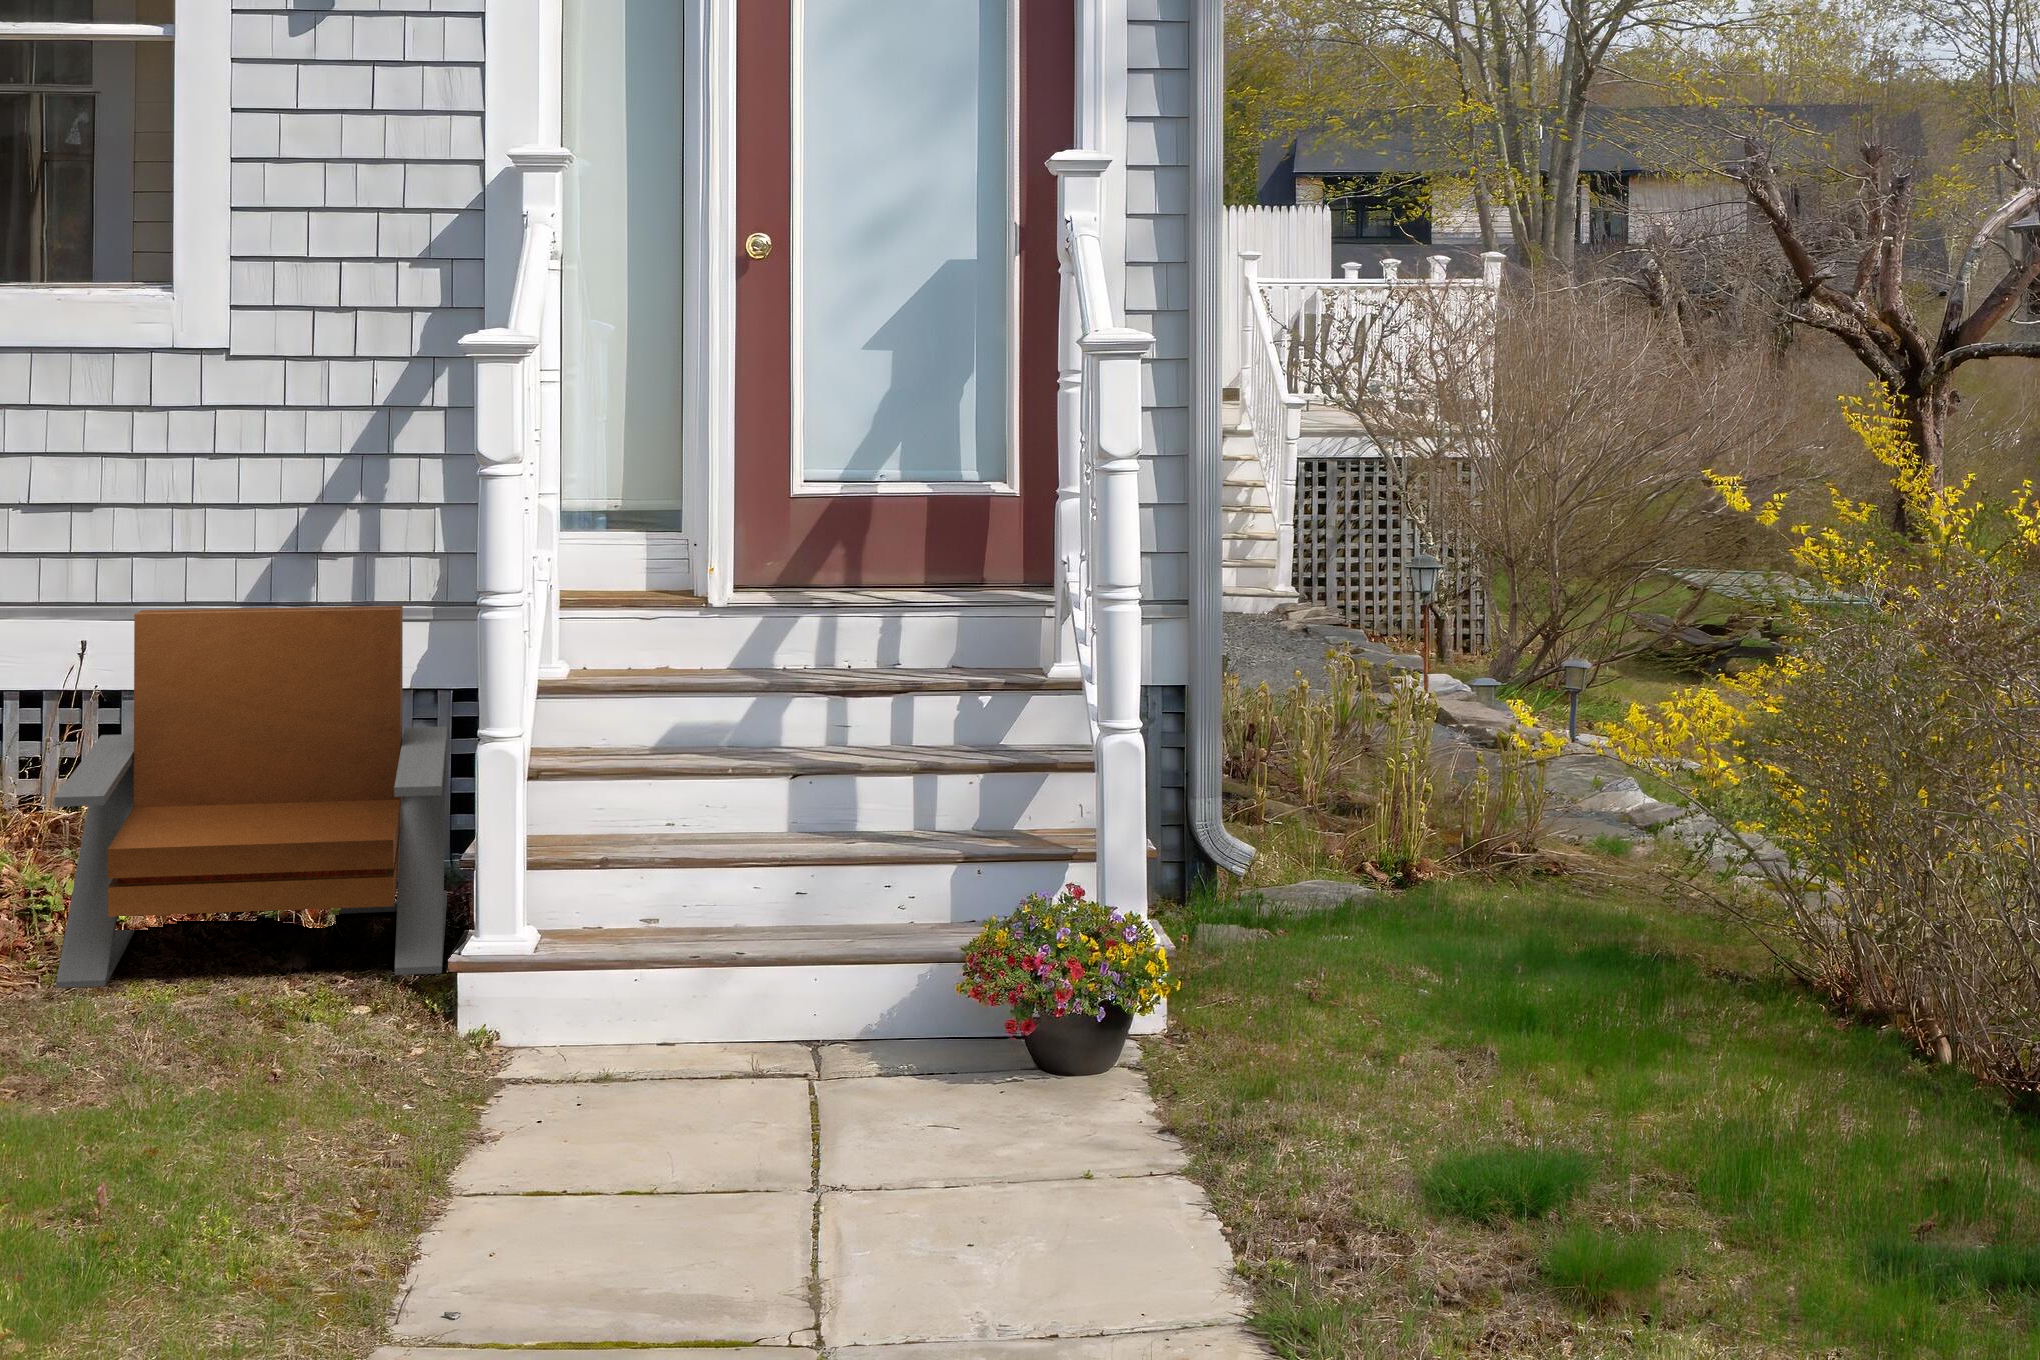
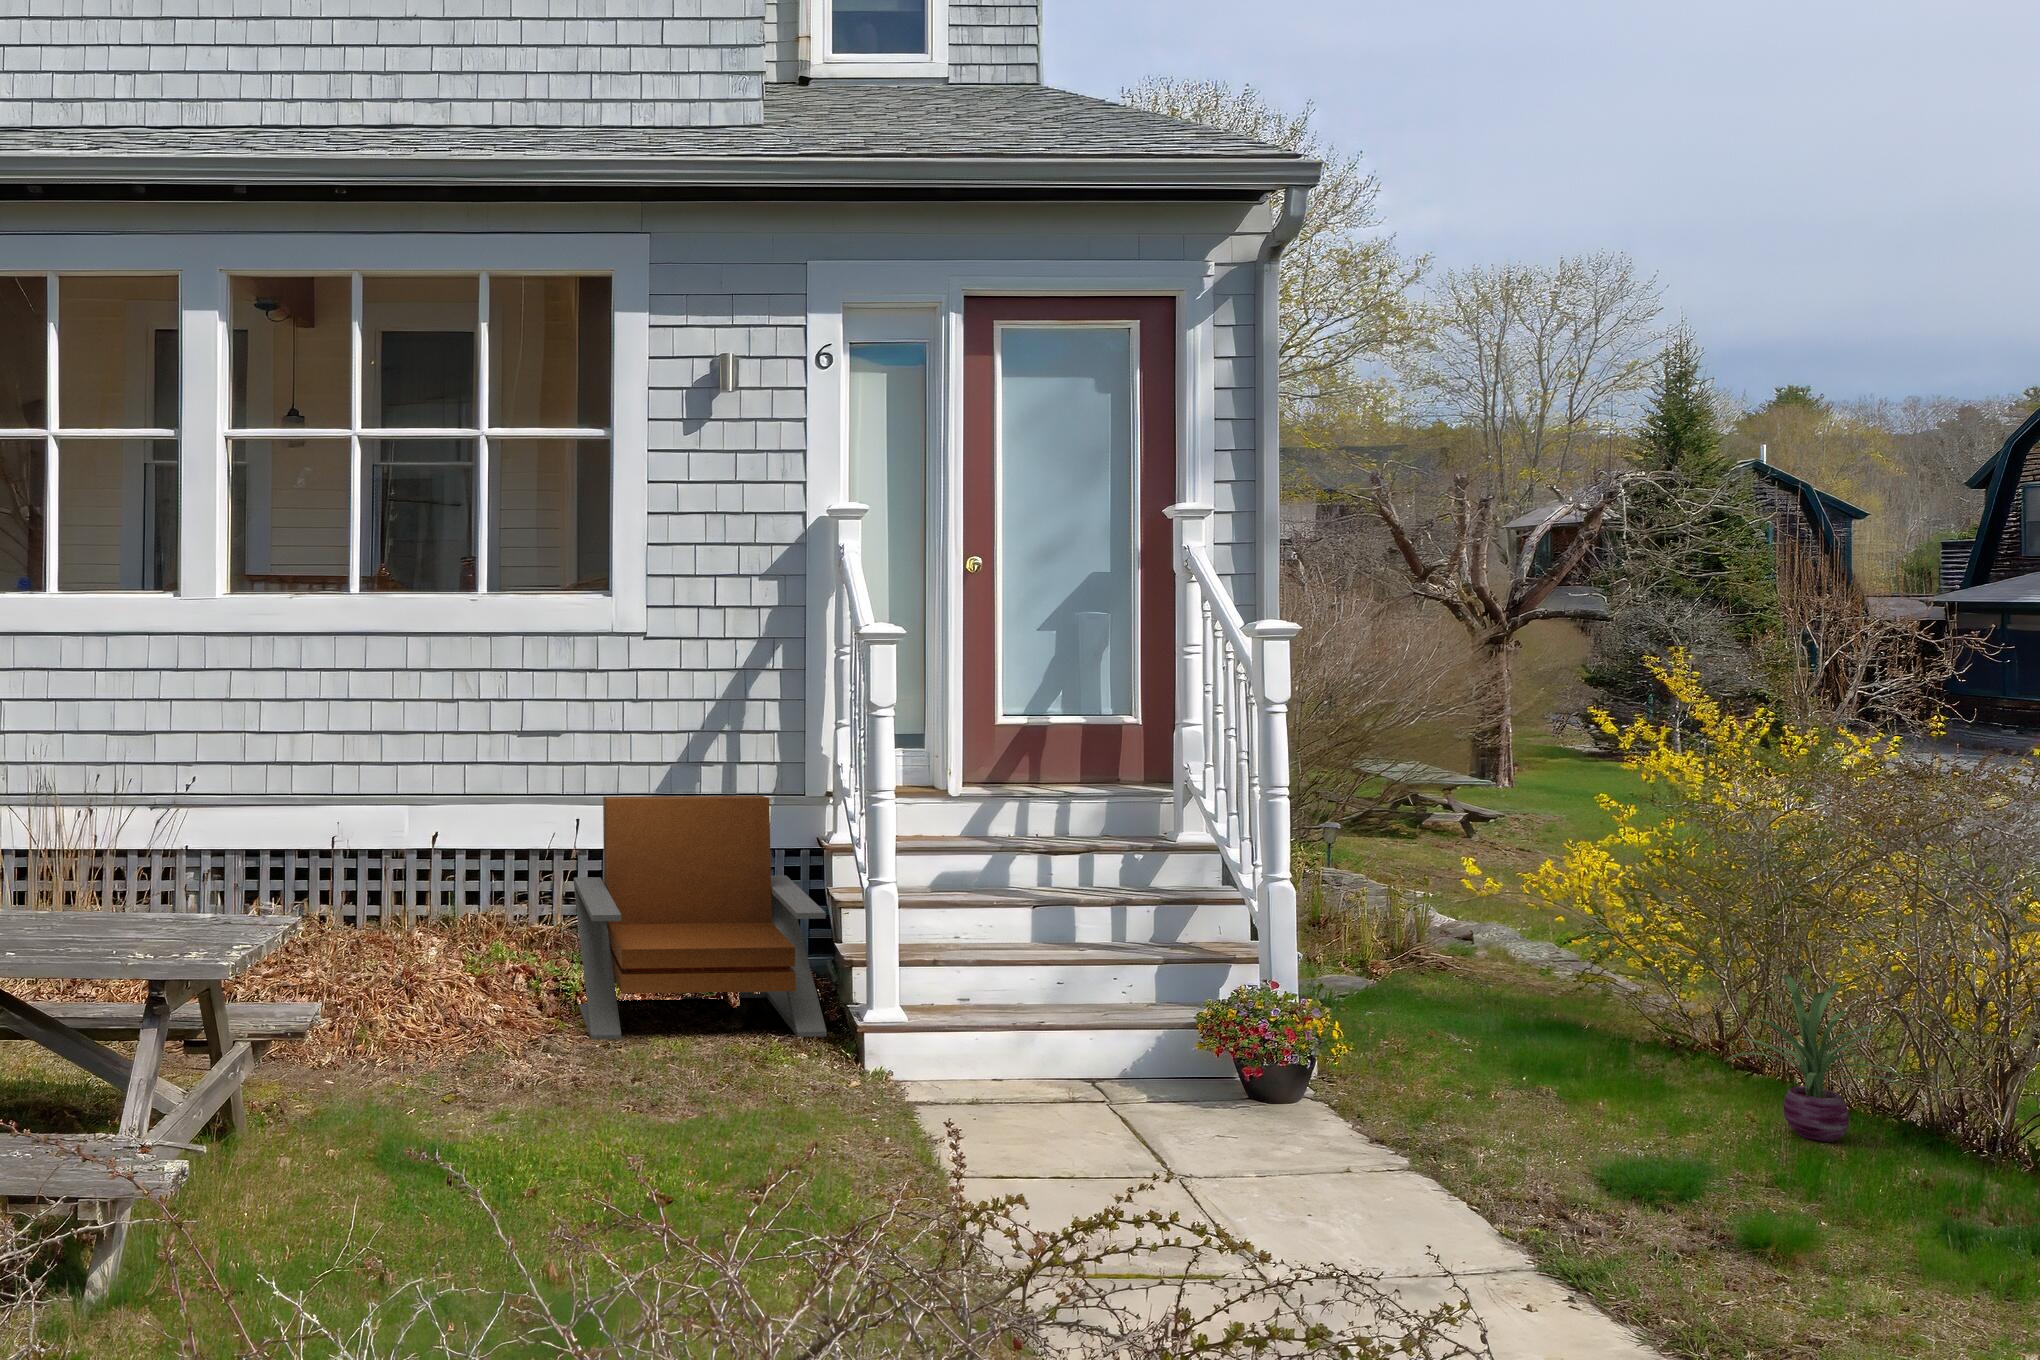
decorative plant: none [1699,859,1953,1107] -> present [1725,974,1912,1142]

